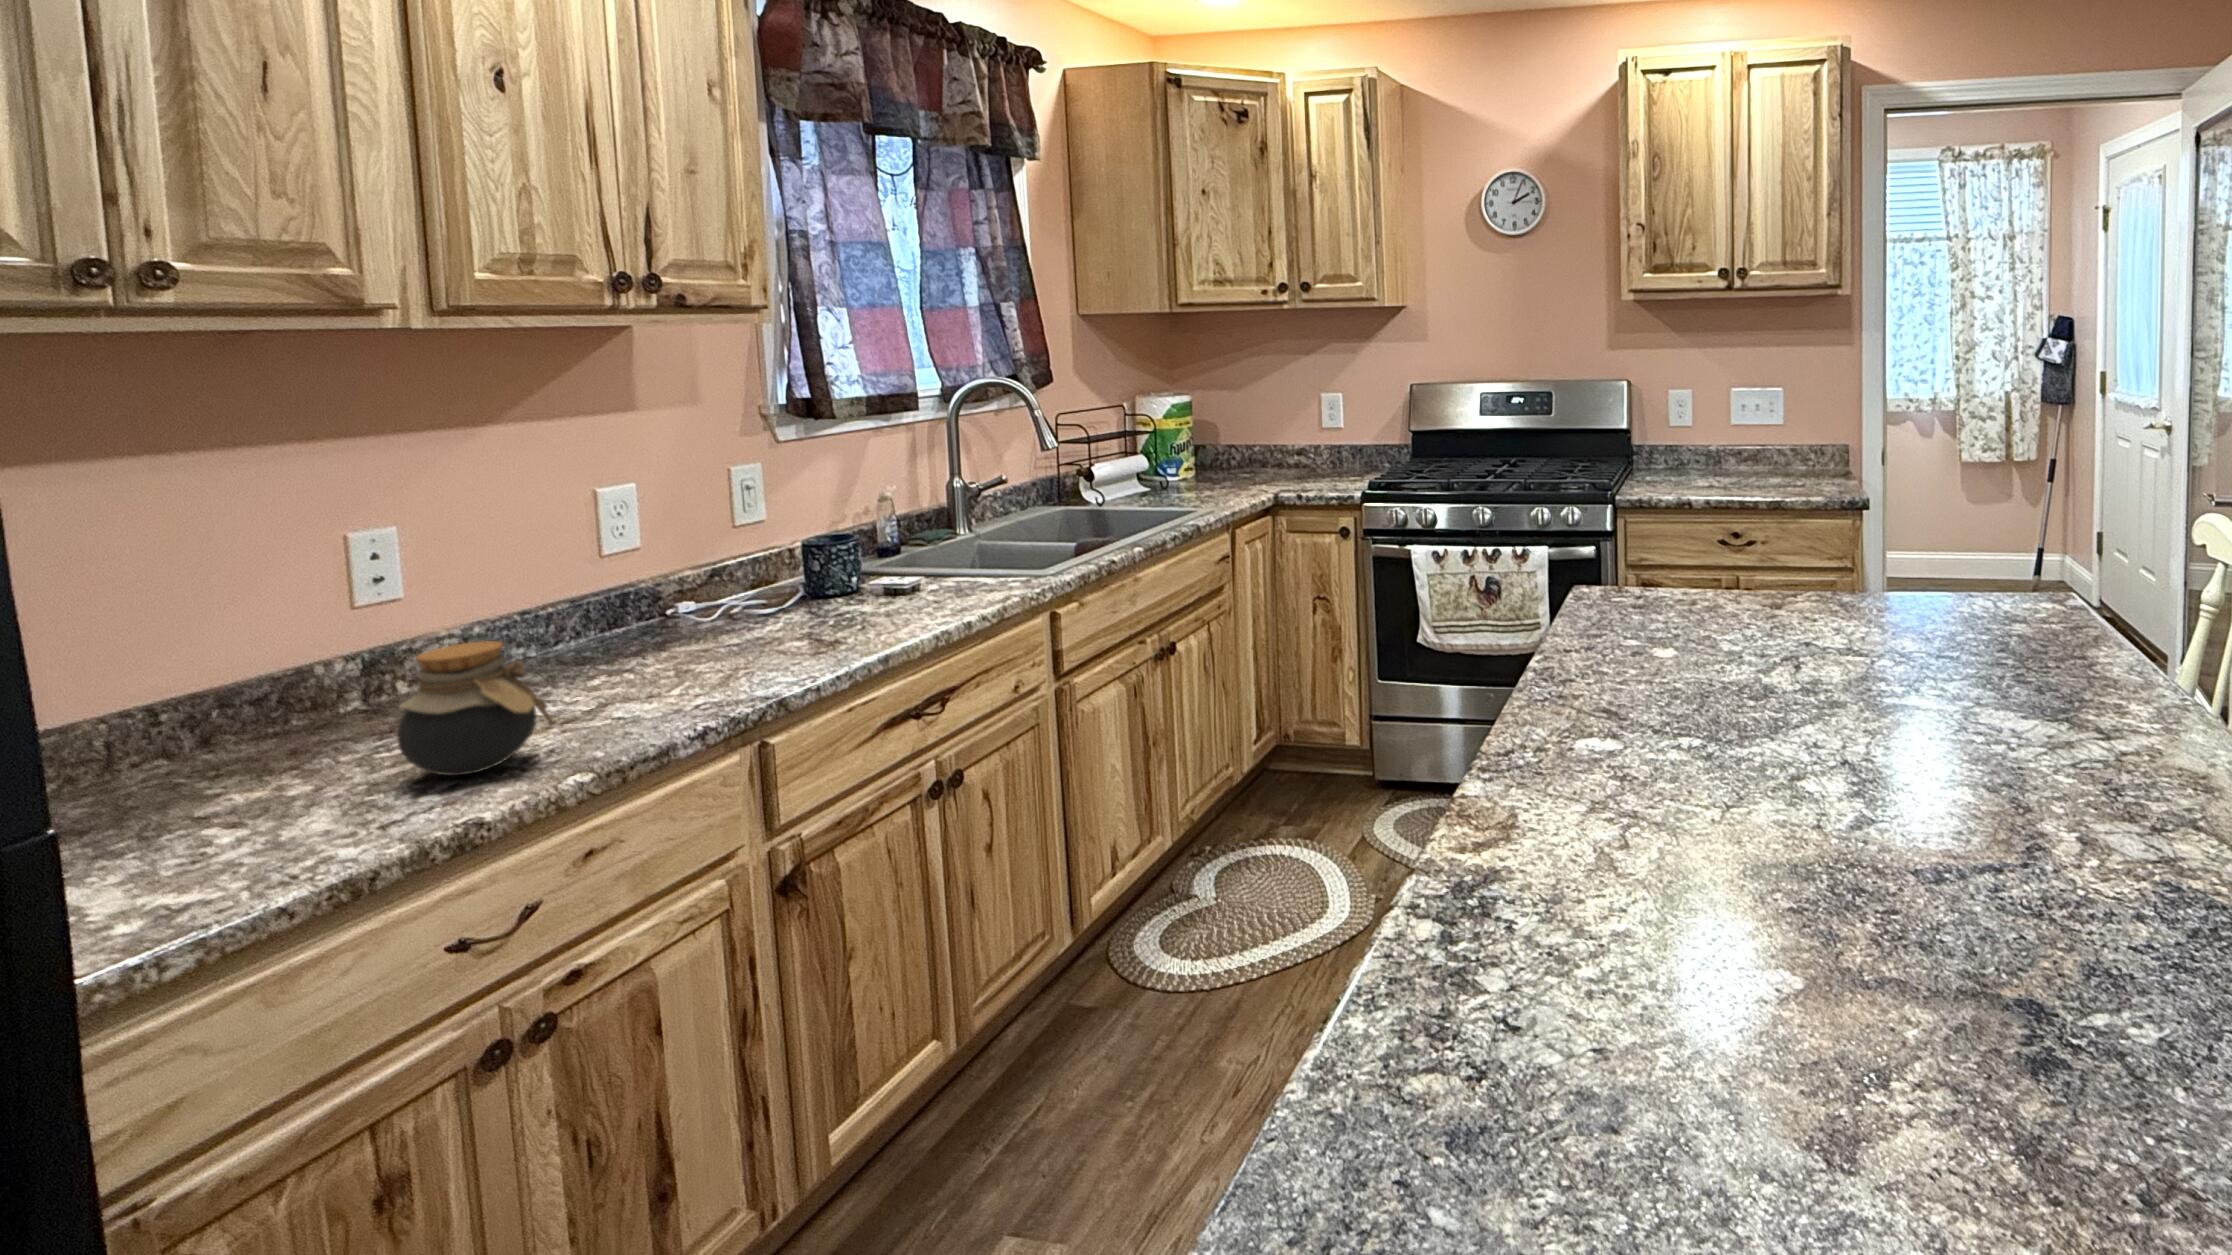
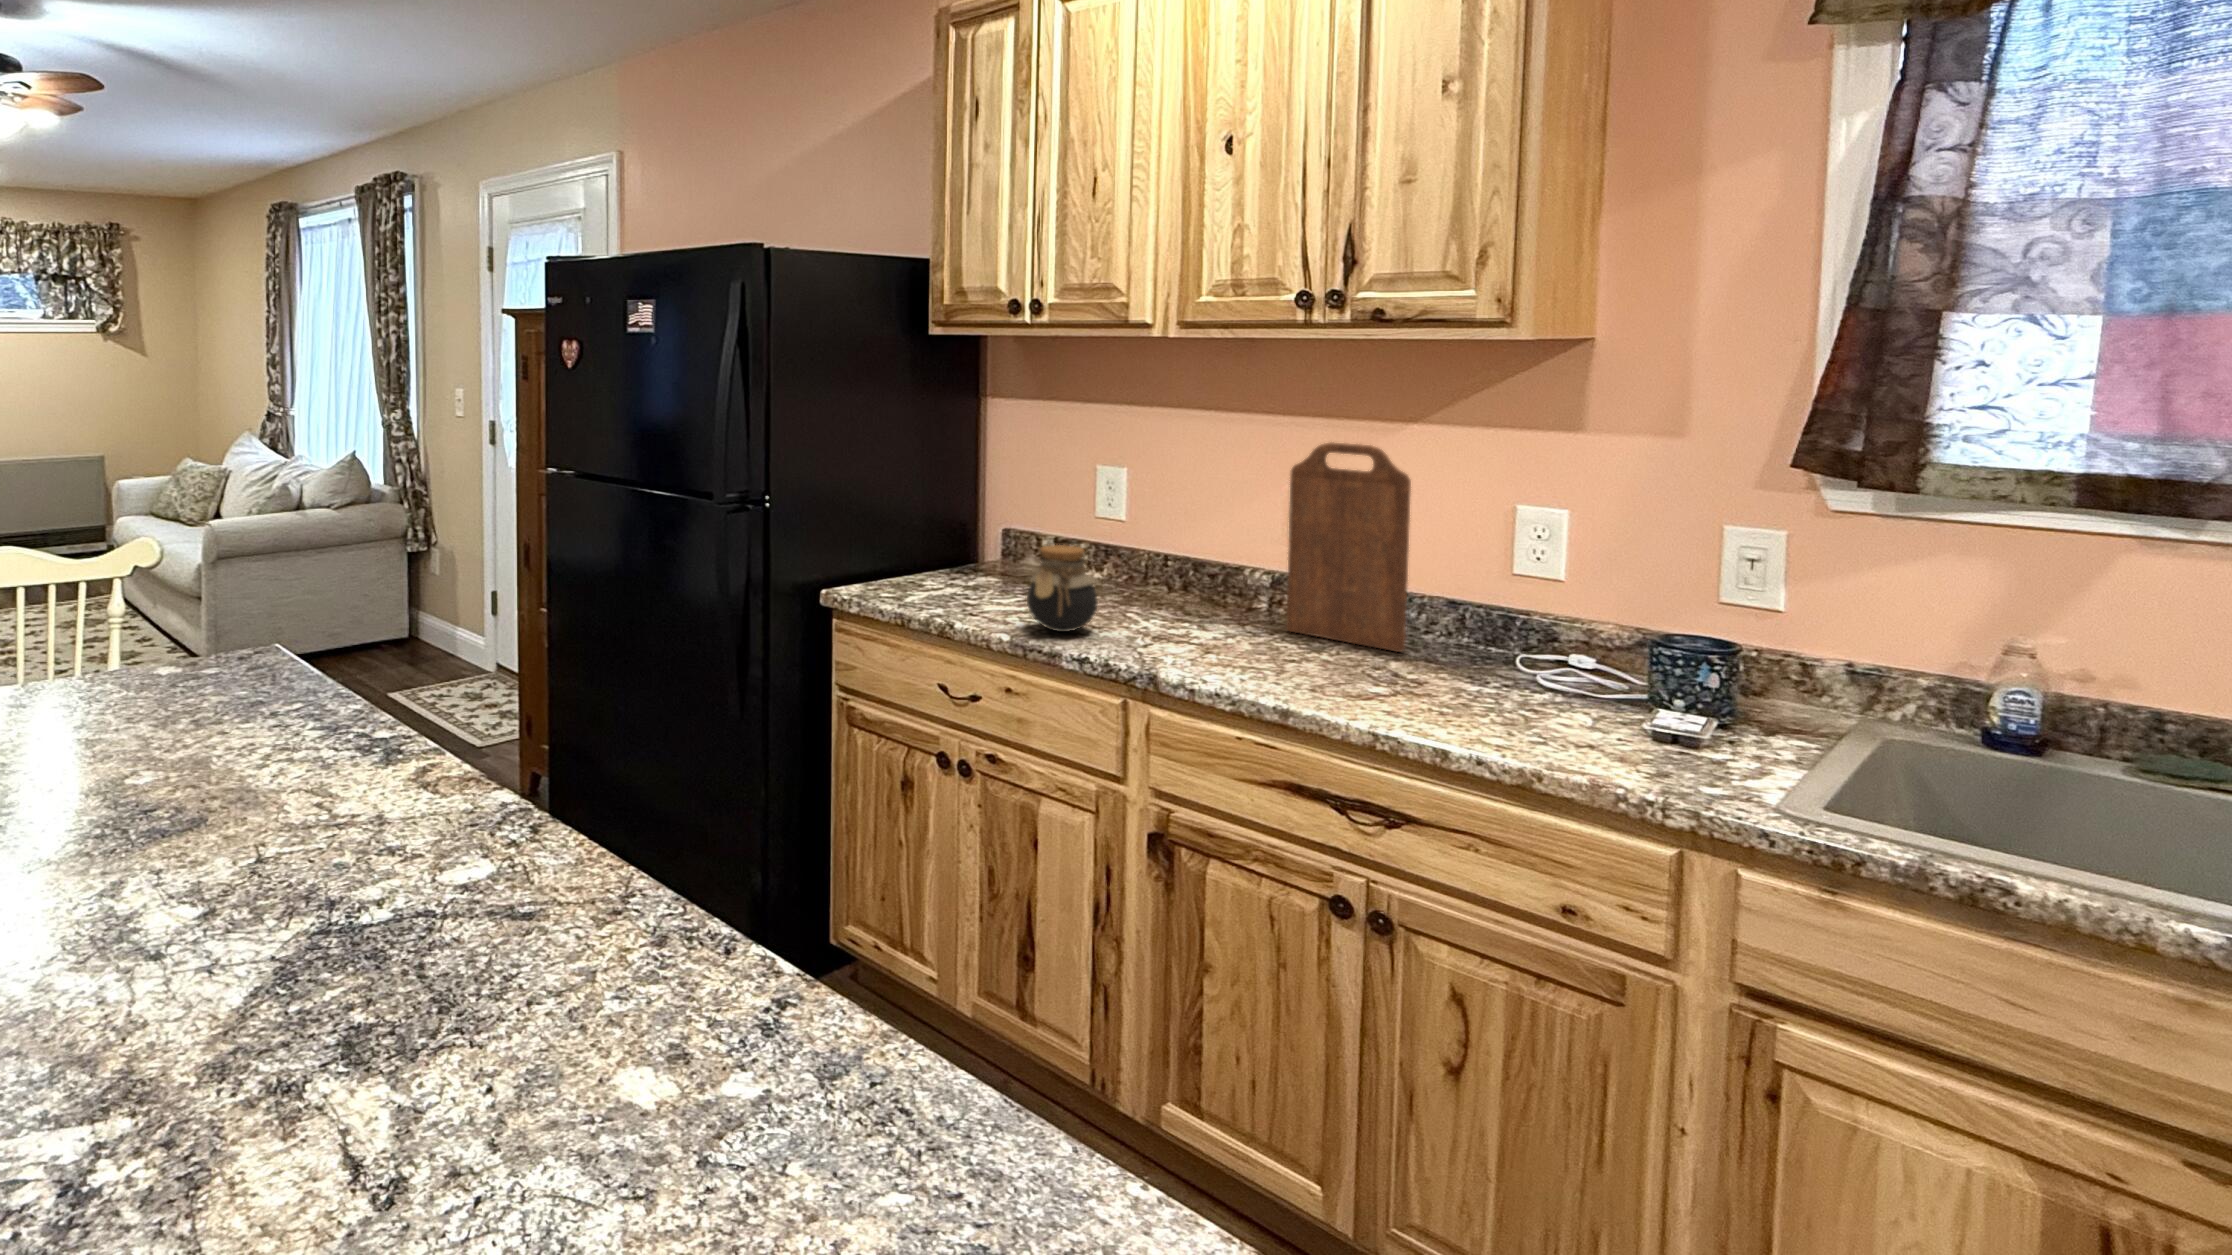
cutting board: none [487,447,638,685] -> present [1287,442,1411,652]

